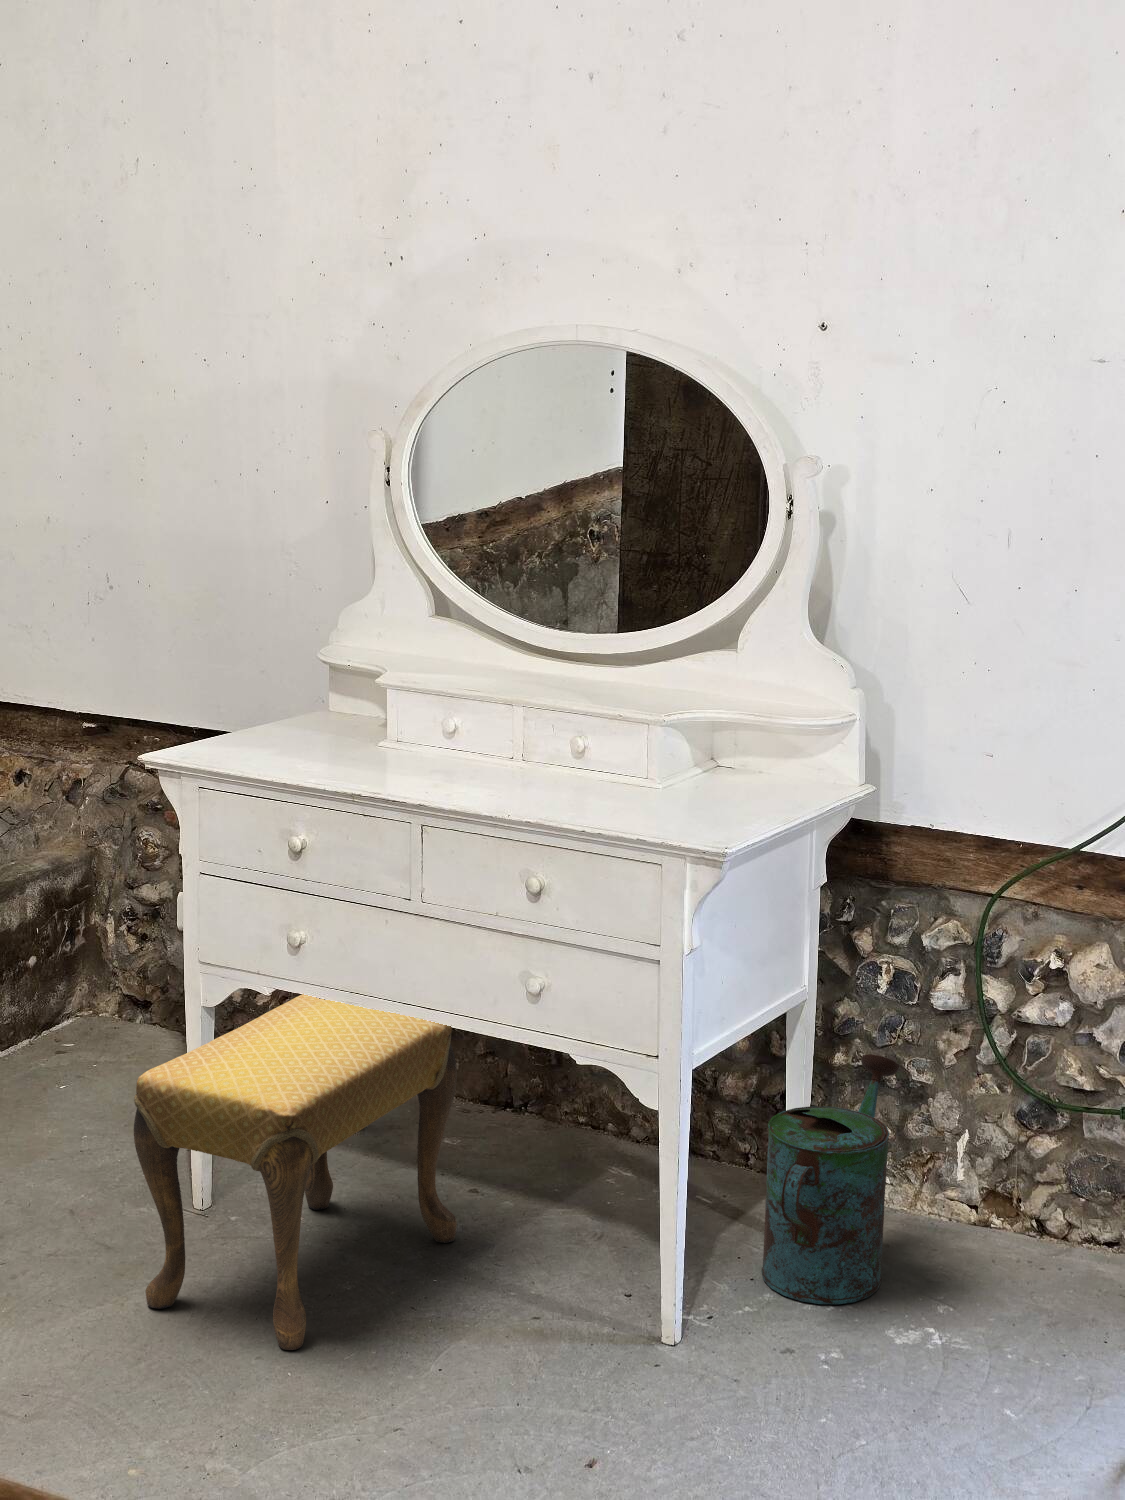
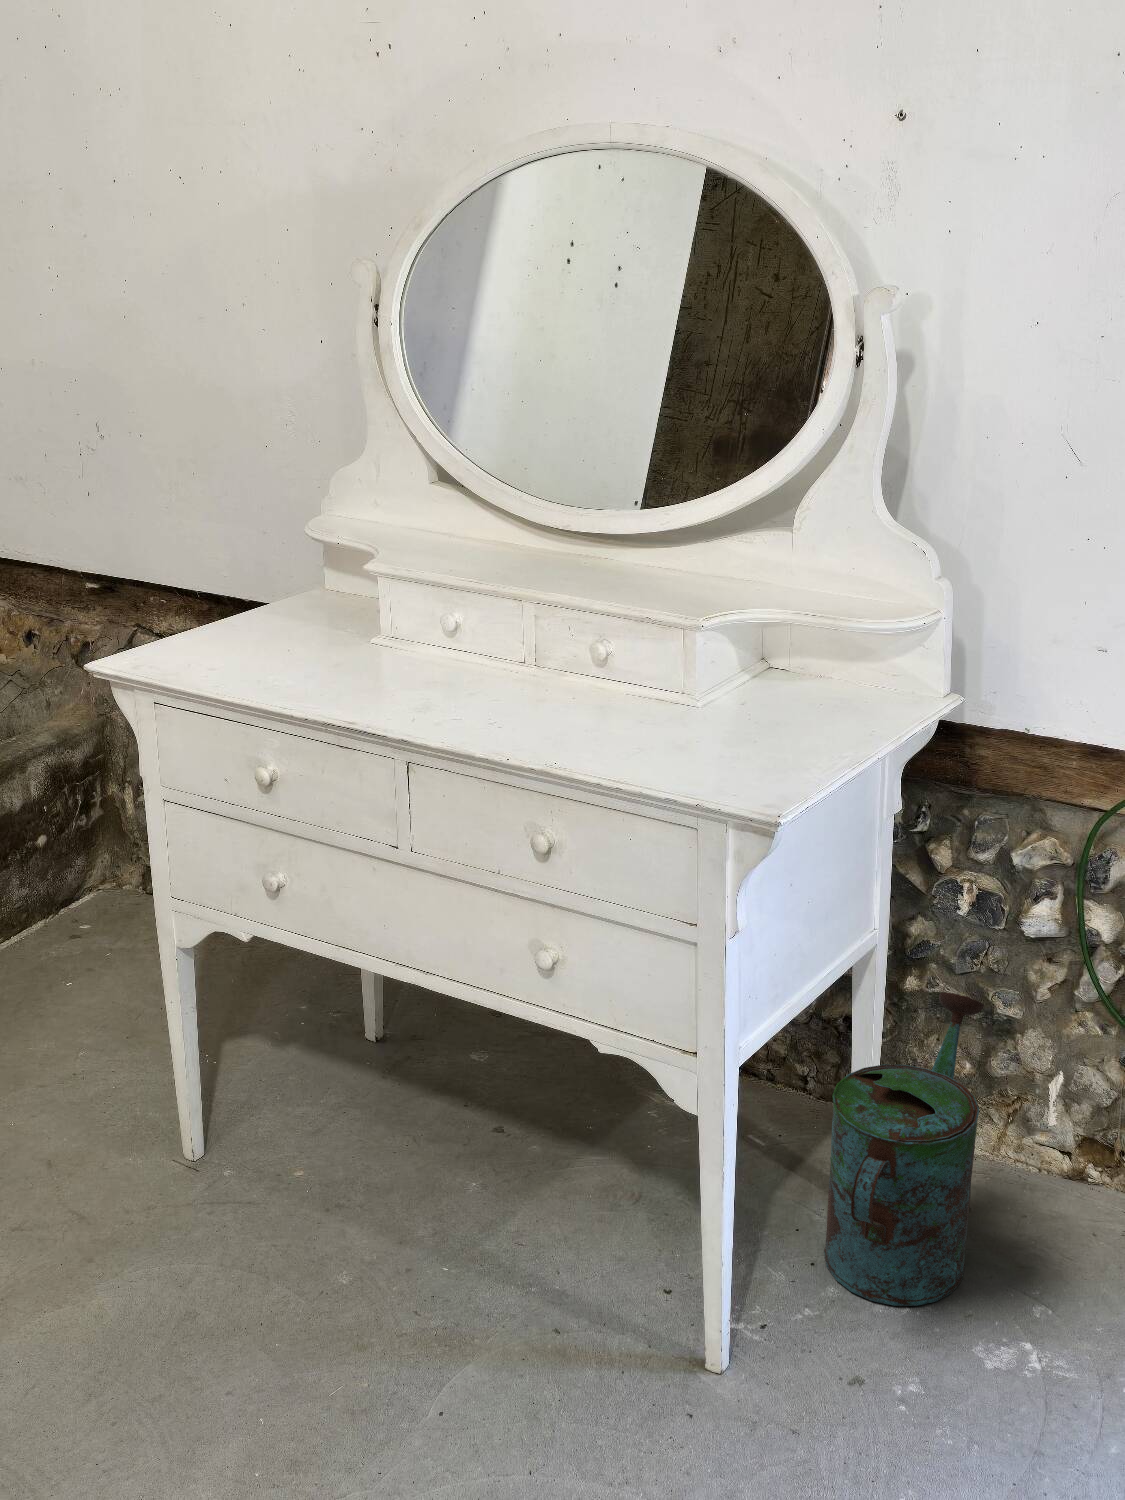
footstool: present [134,994,457,1350] -> none [70,928,473,1389]

